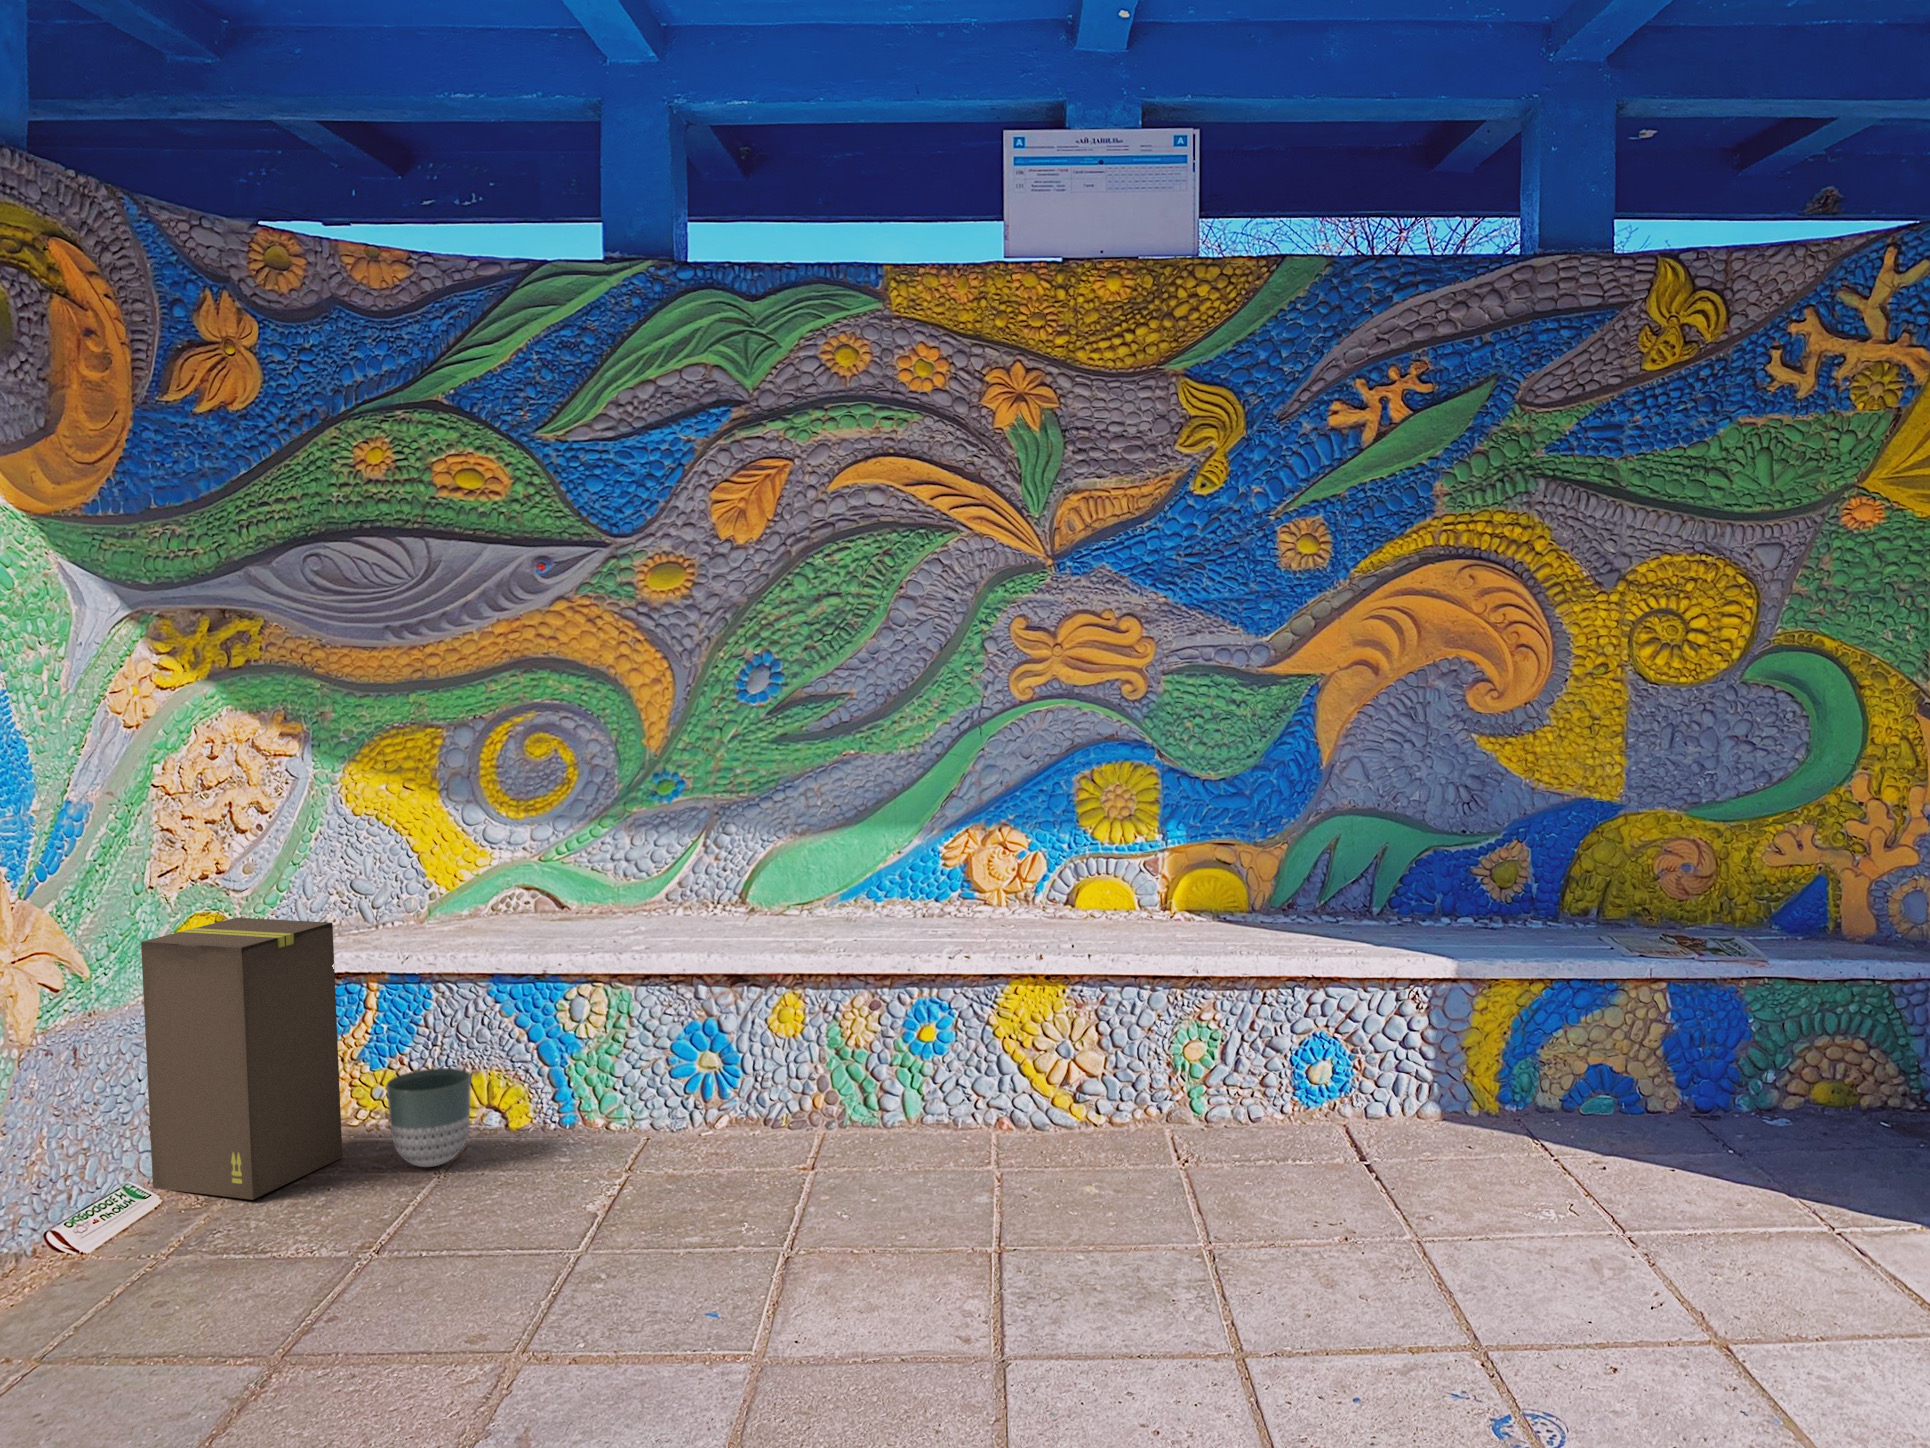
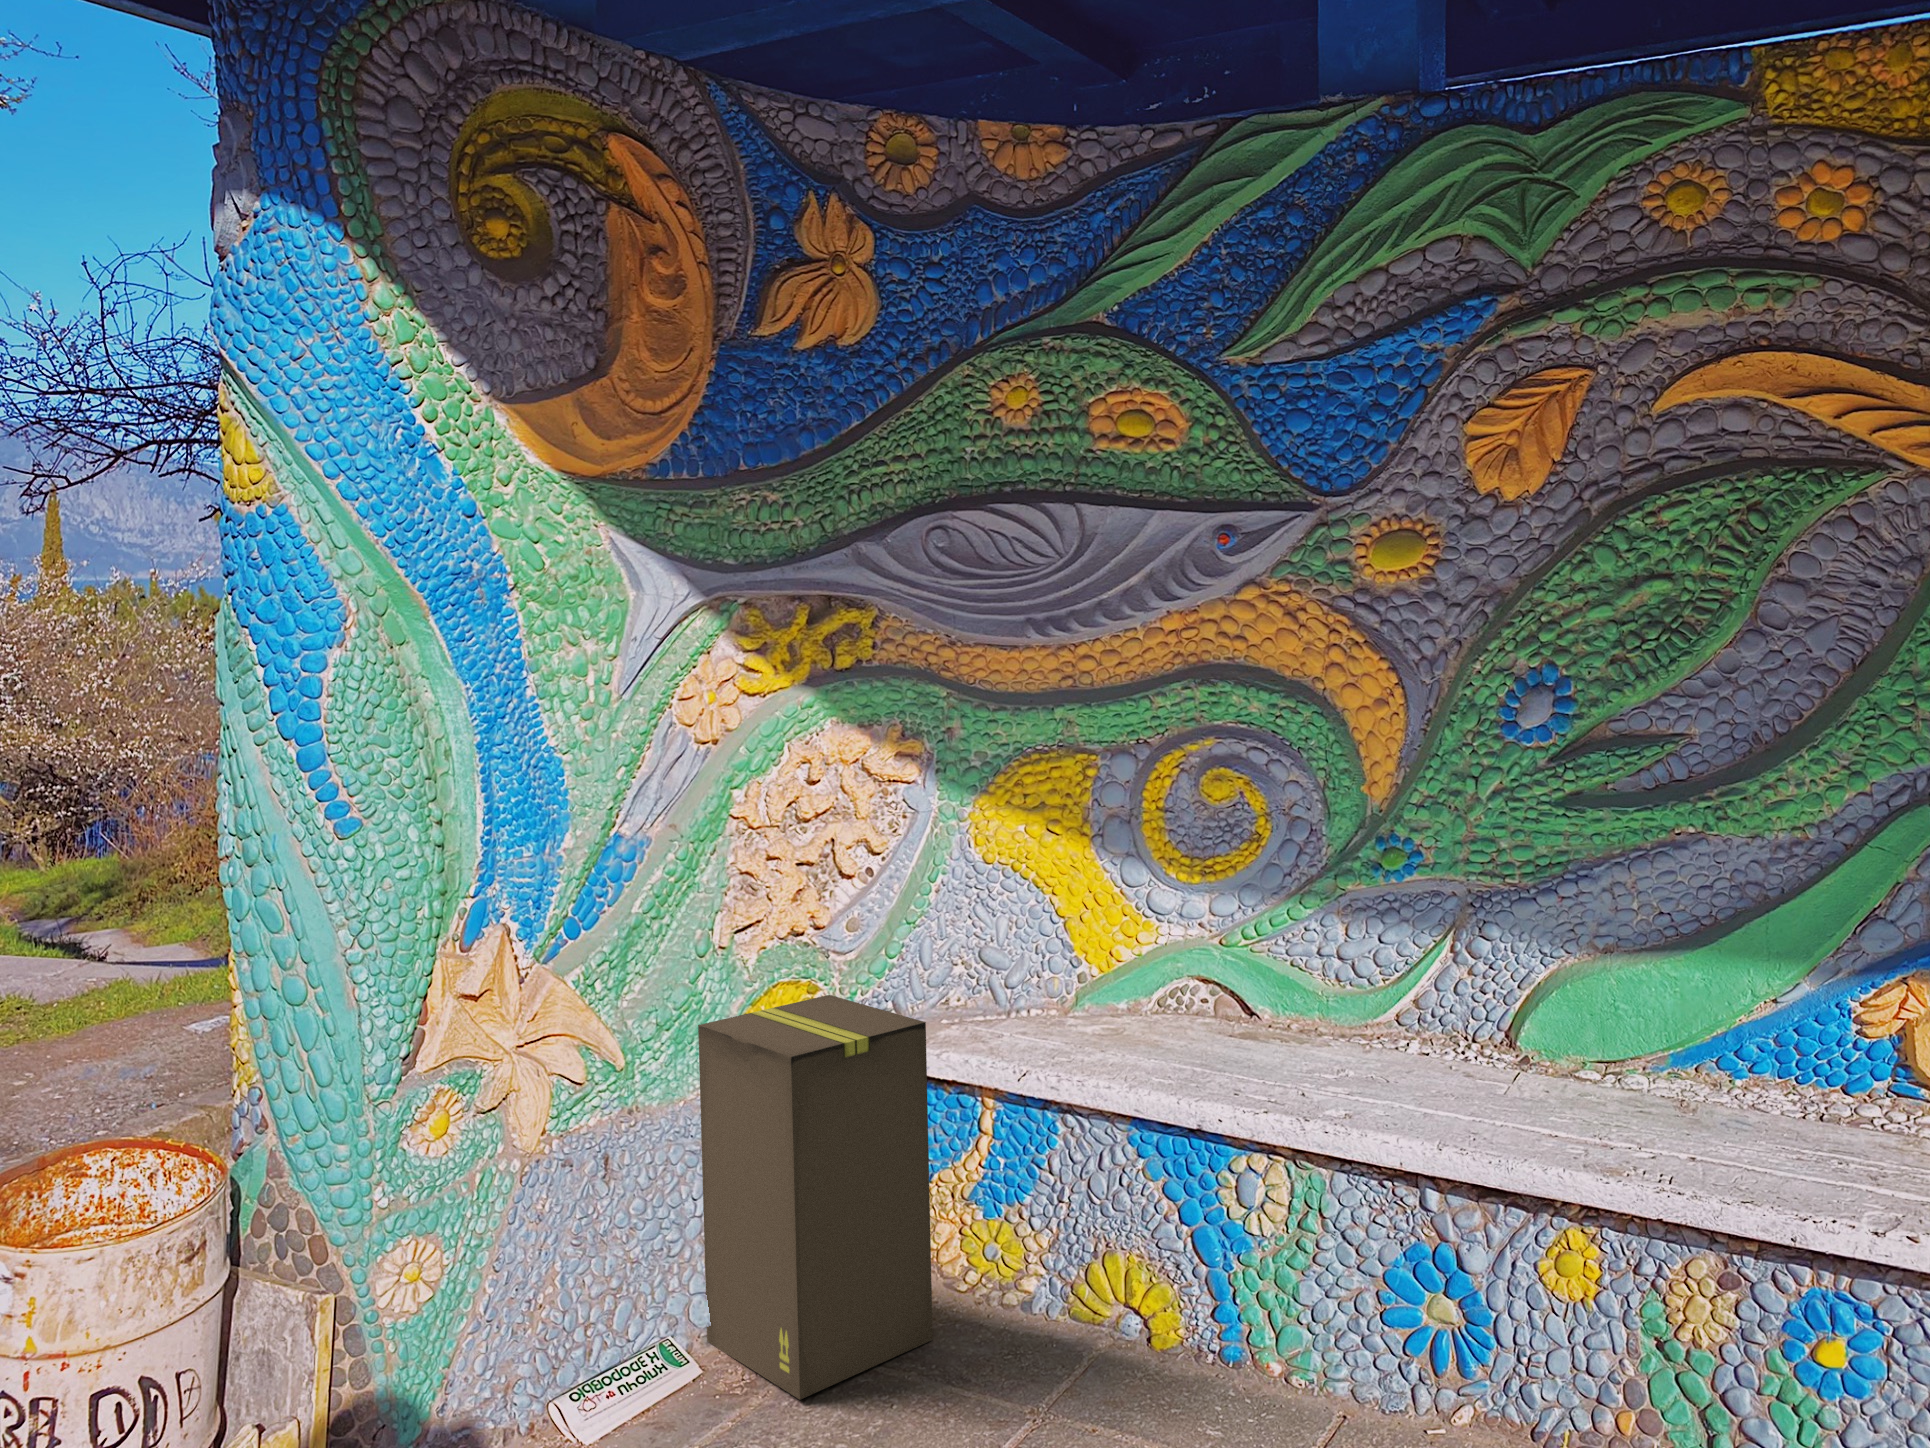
planter: present [387,1068,471,1167] -> none [979,1240,1091,1391]

